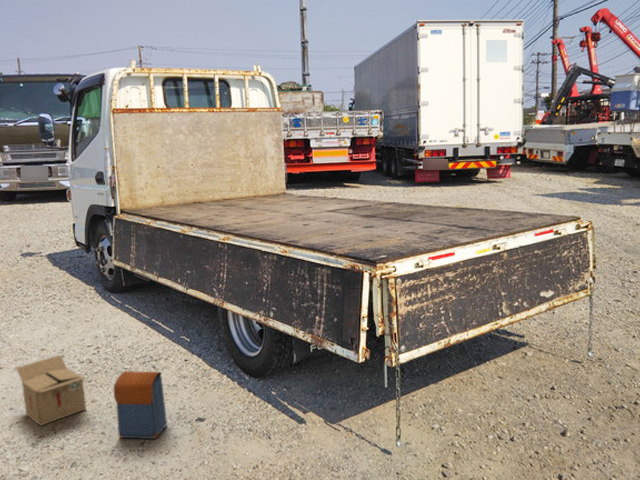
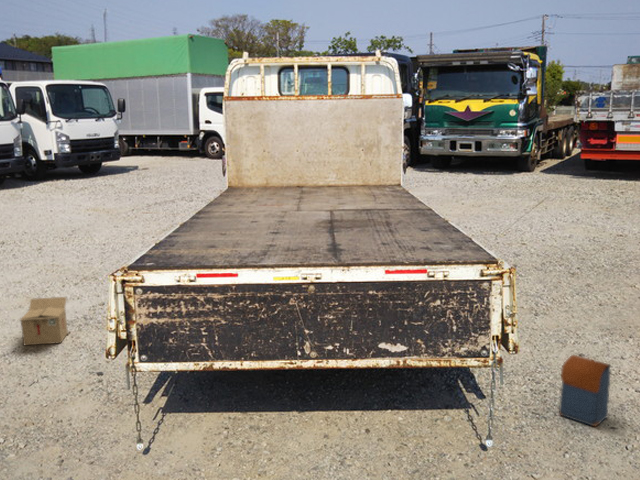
backpack: present [114,371,167,439] -> present [559,355,610,426]

